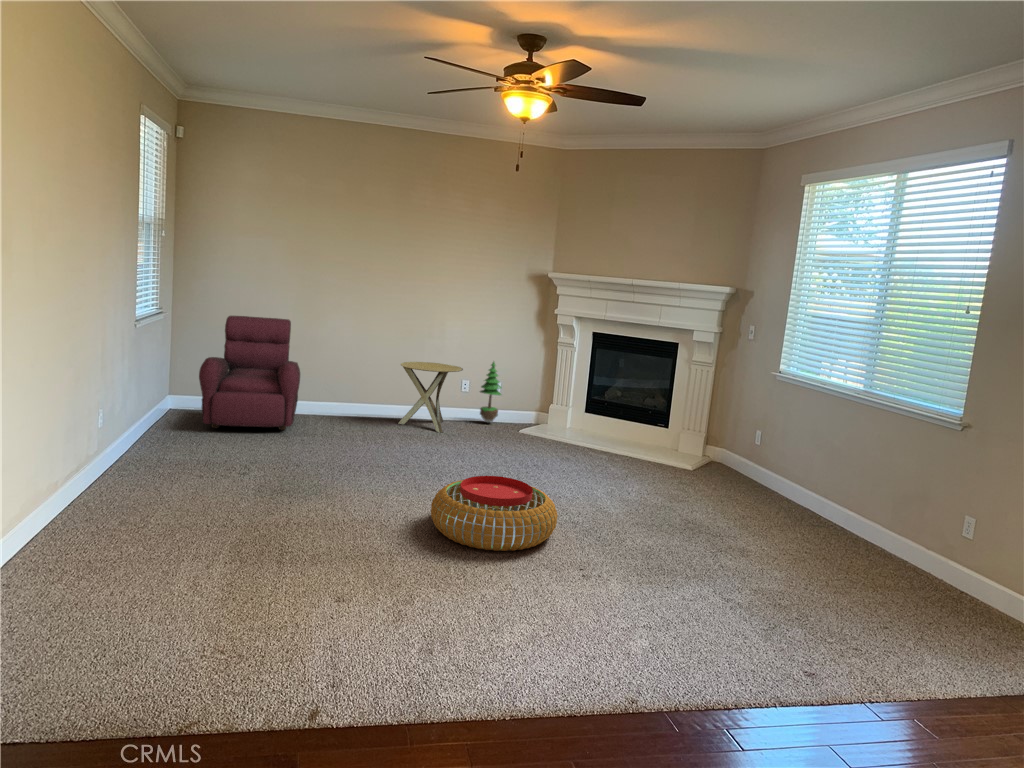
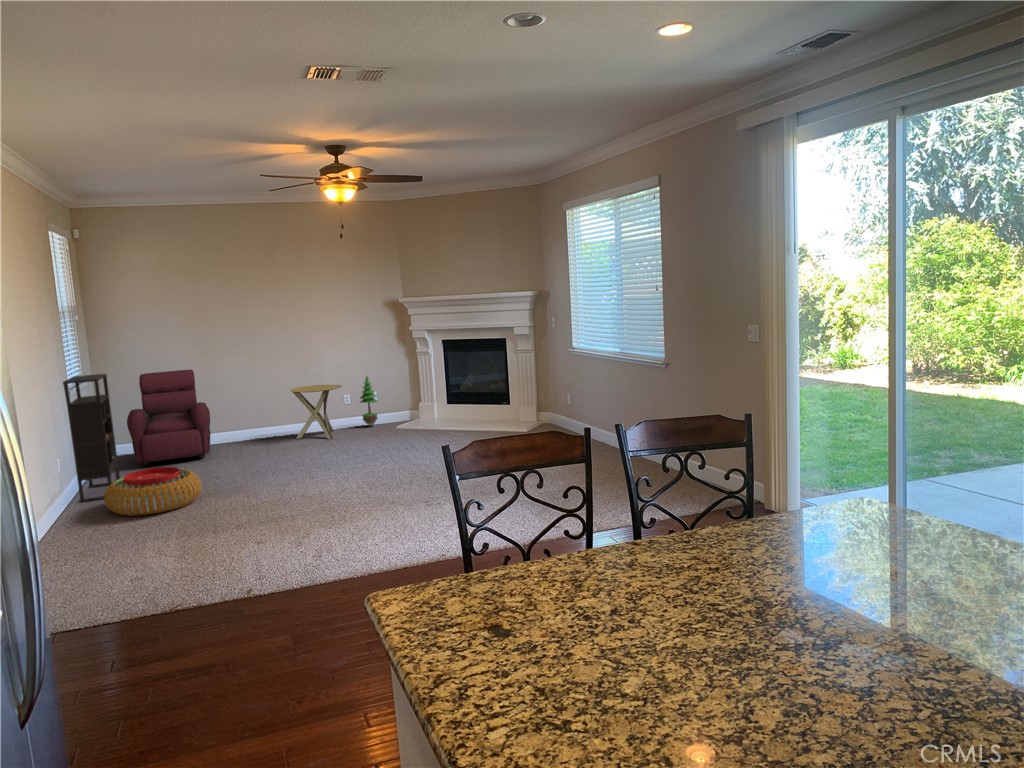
bookshelf: none [113,304,178,471] -> present [63,374,120,502]
pouf: present [431,476,558,551] -> present [104,467,202,516]

